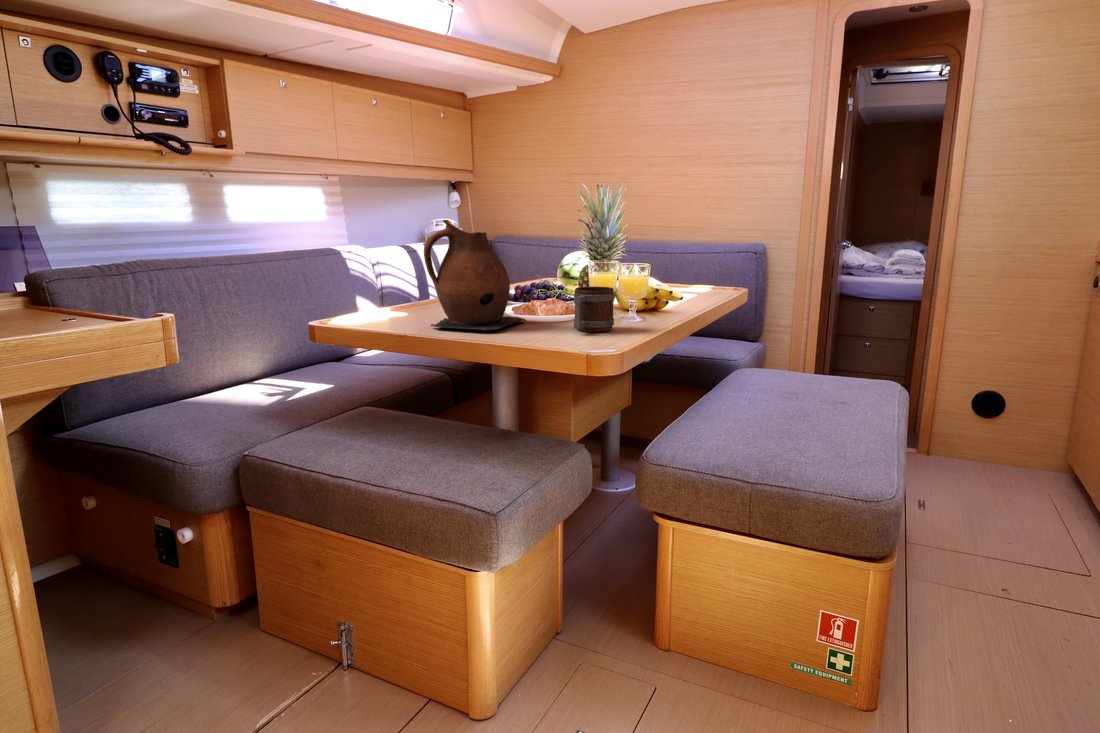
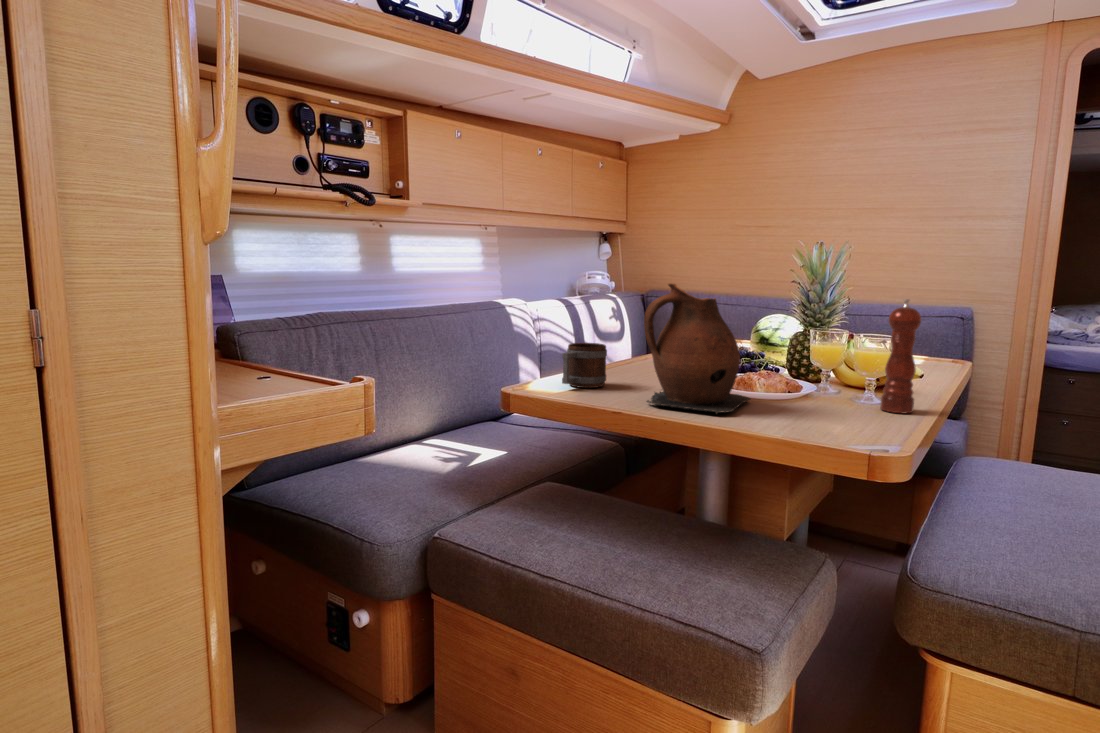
pepper mill: none [631,229,657,325] -> present [880,299,921,413]
mug: present [574,287,614,332] -> present [562,343,607,388]

